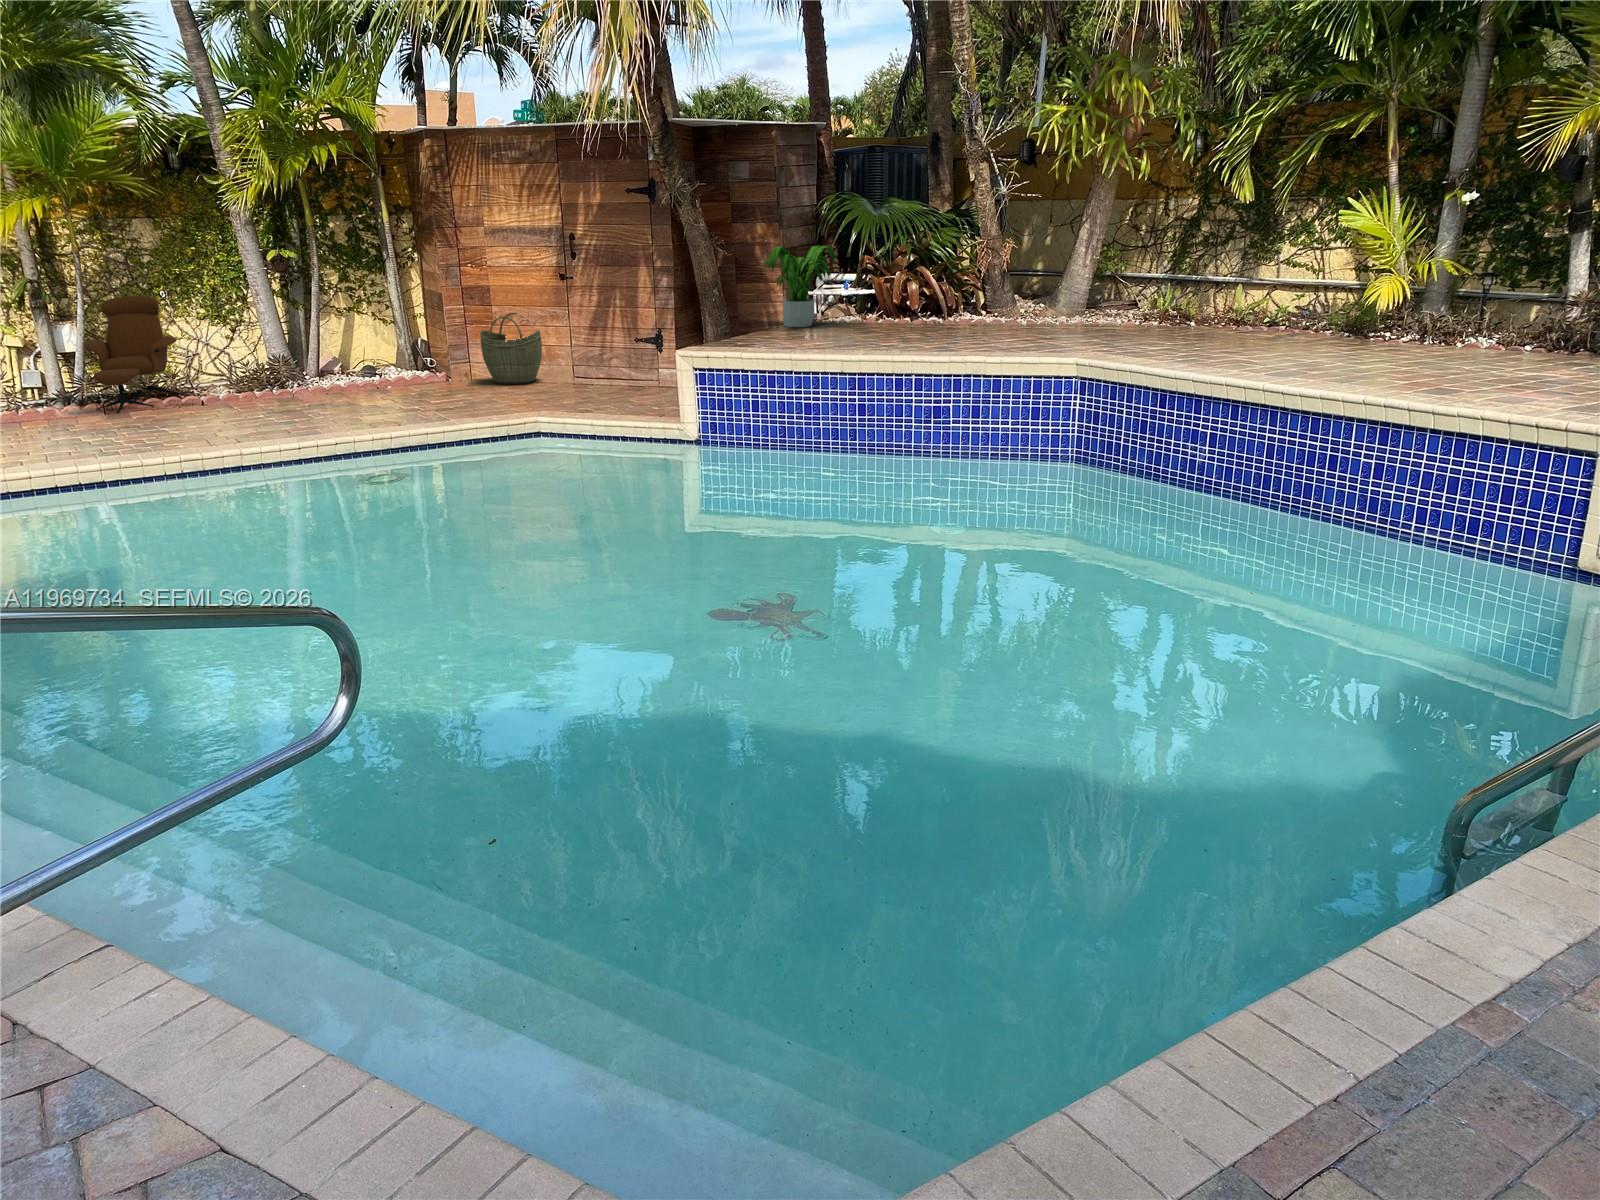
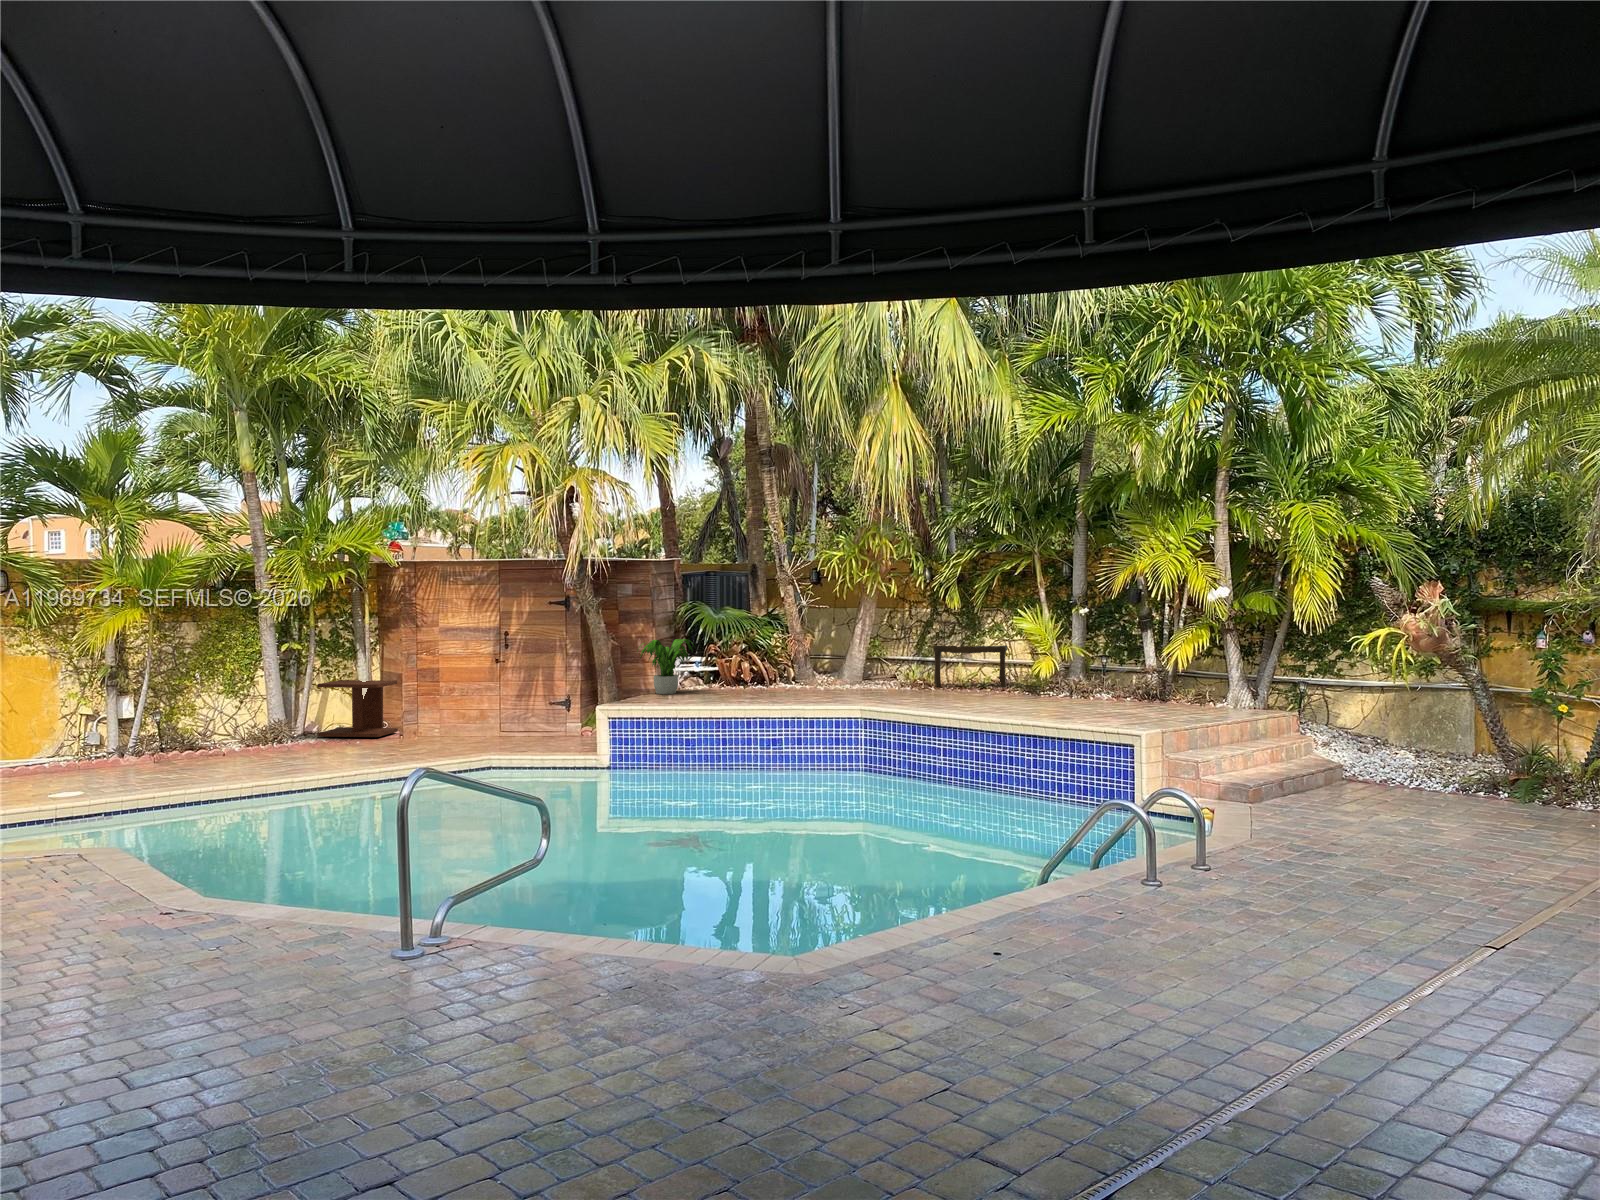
bench: none [1193,258,1317,325] -> present [934,645,1007,688]
lounge chair: present [84,296,179,413] -> none [140,676,208,759]
side table: none [325,302,442,383] -> present [317,680,398,738]
woven basket: present [480,312,542,384] -> none [437,686,481,737]

